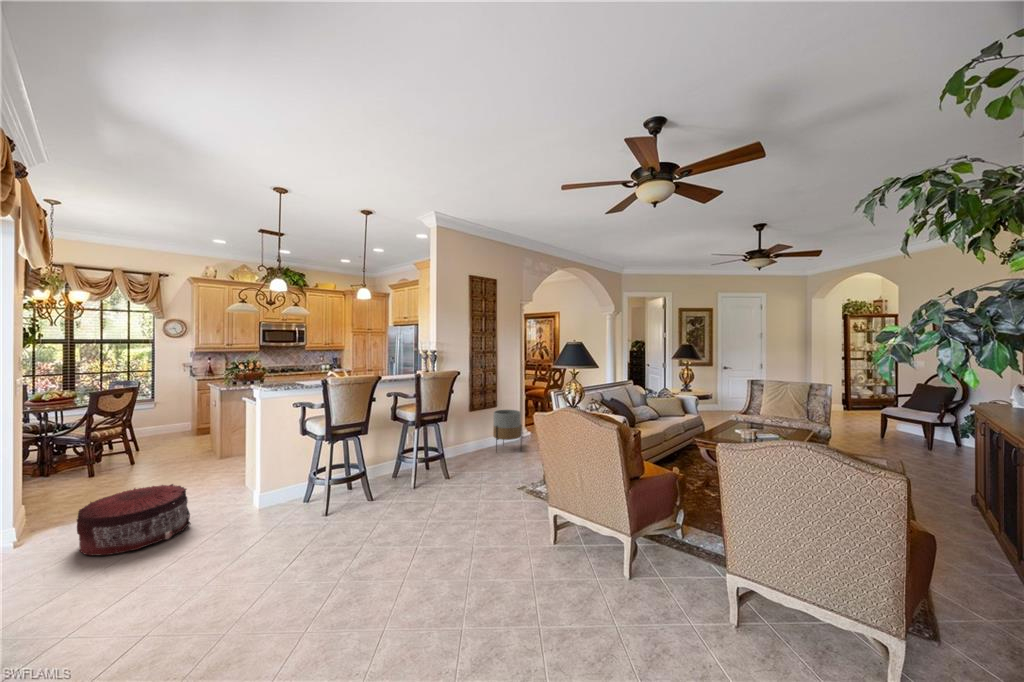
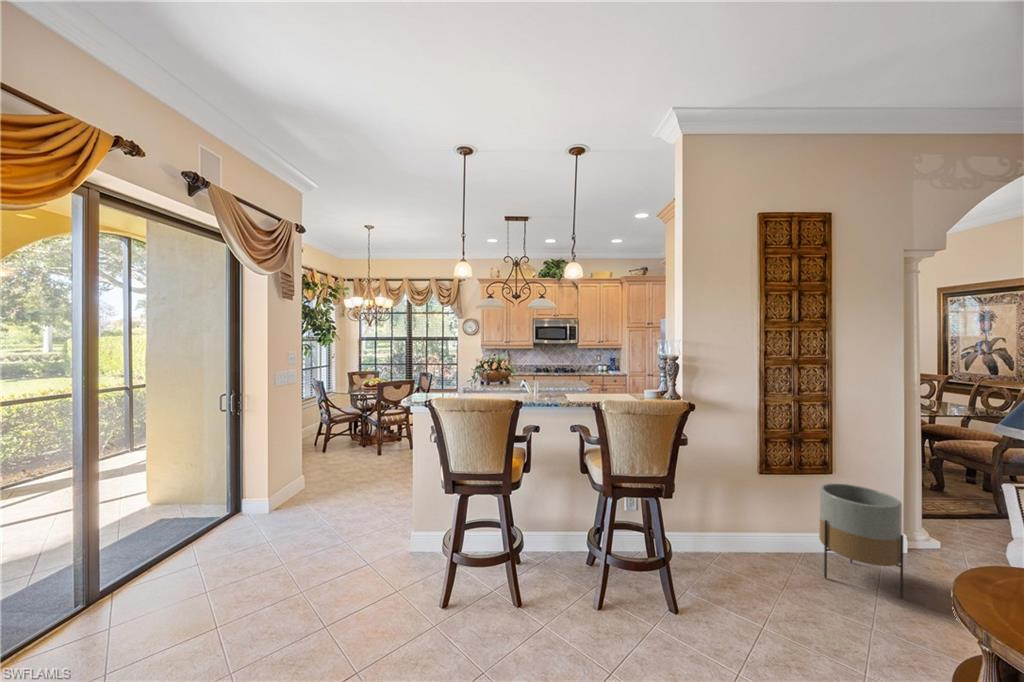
pouf: present [77,484,190,556] -> none [237,489,338,571]

